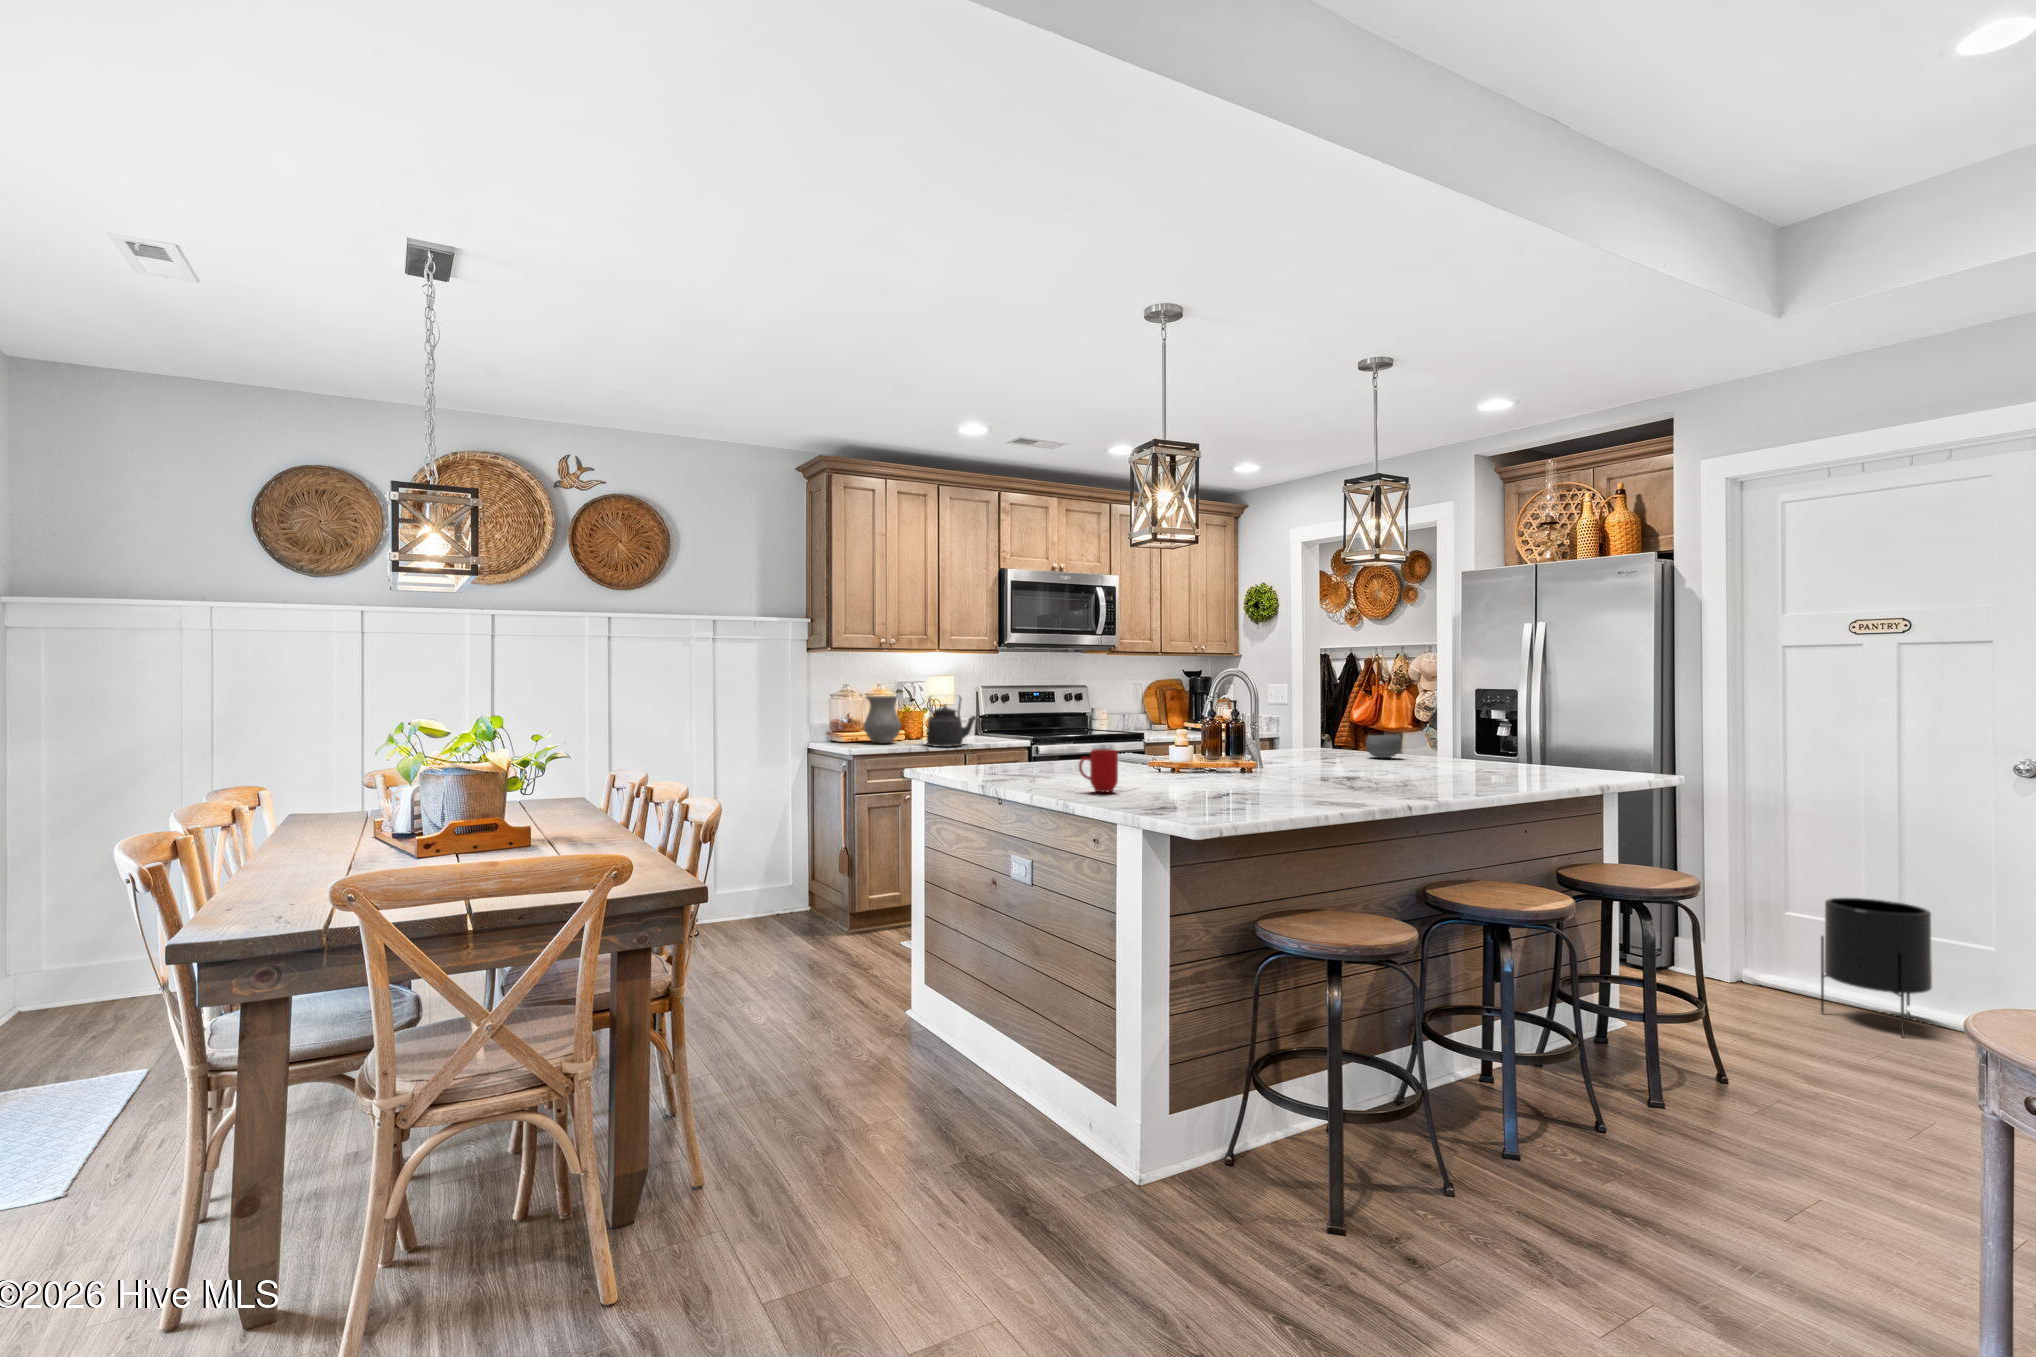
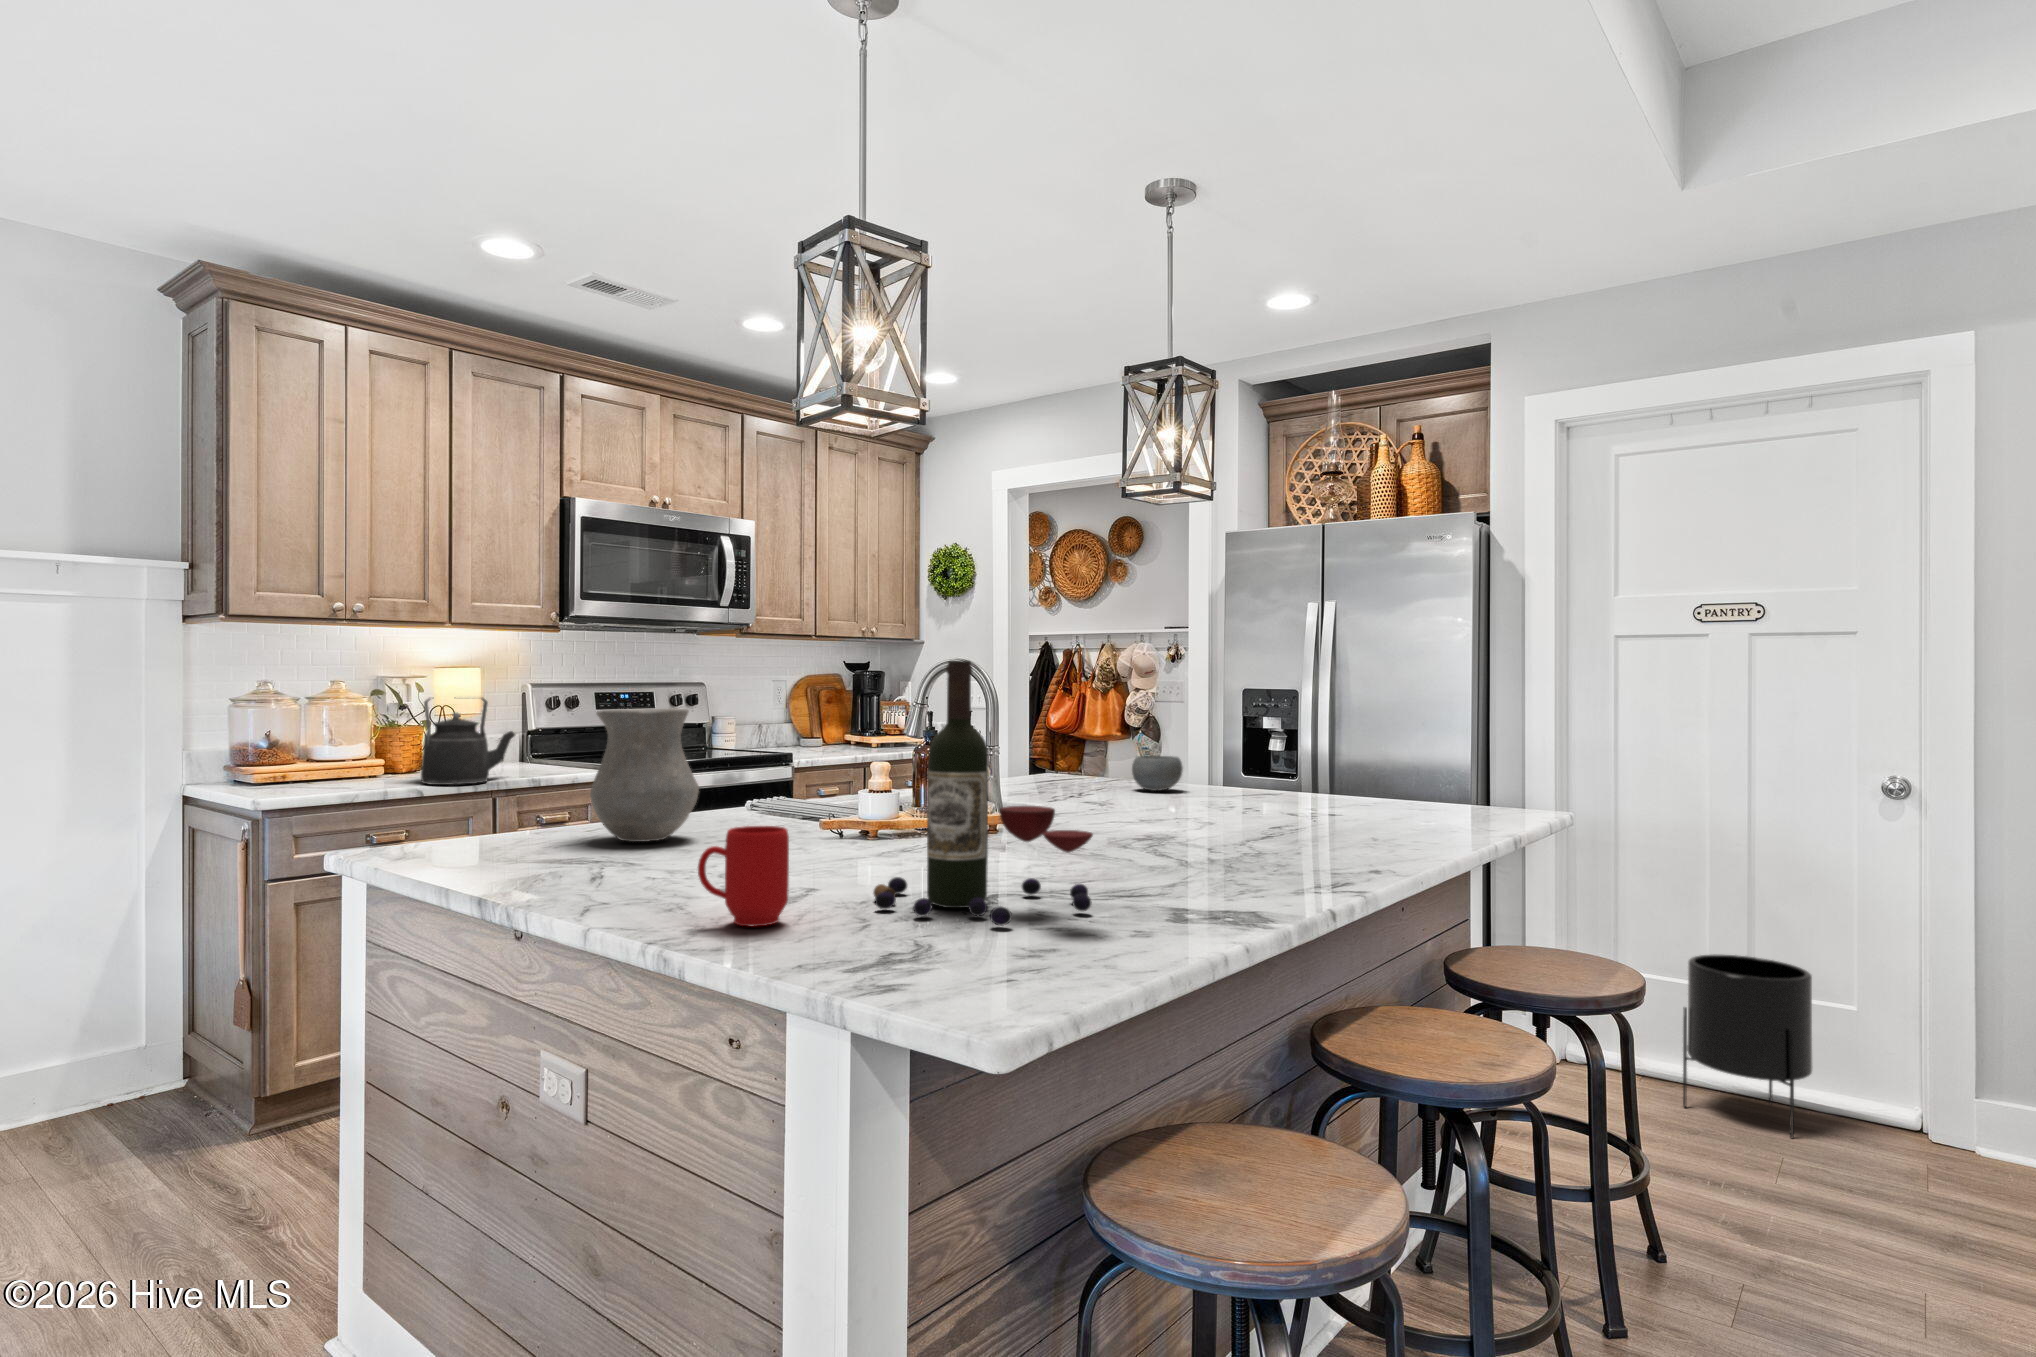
wine bottle: none [1159,674,1266,799] -> present [873,661,1093,926]
vase: present [864,696,901,743] -> present [590,708,699,842]

